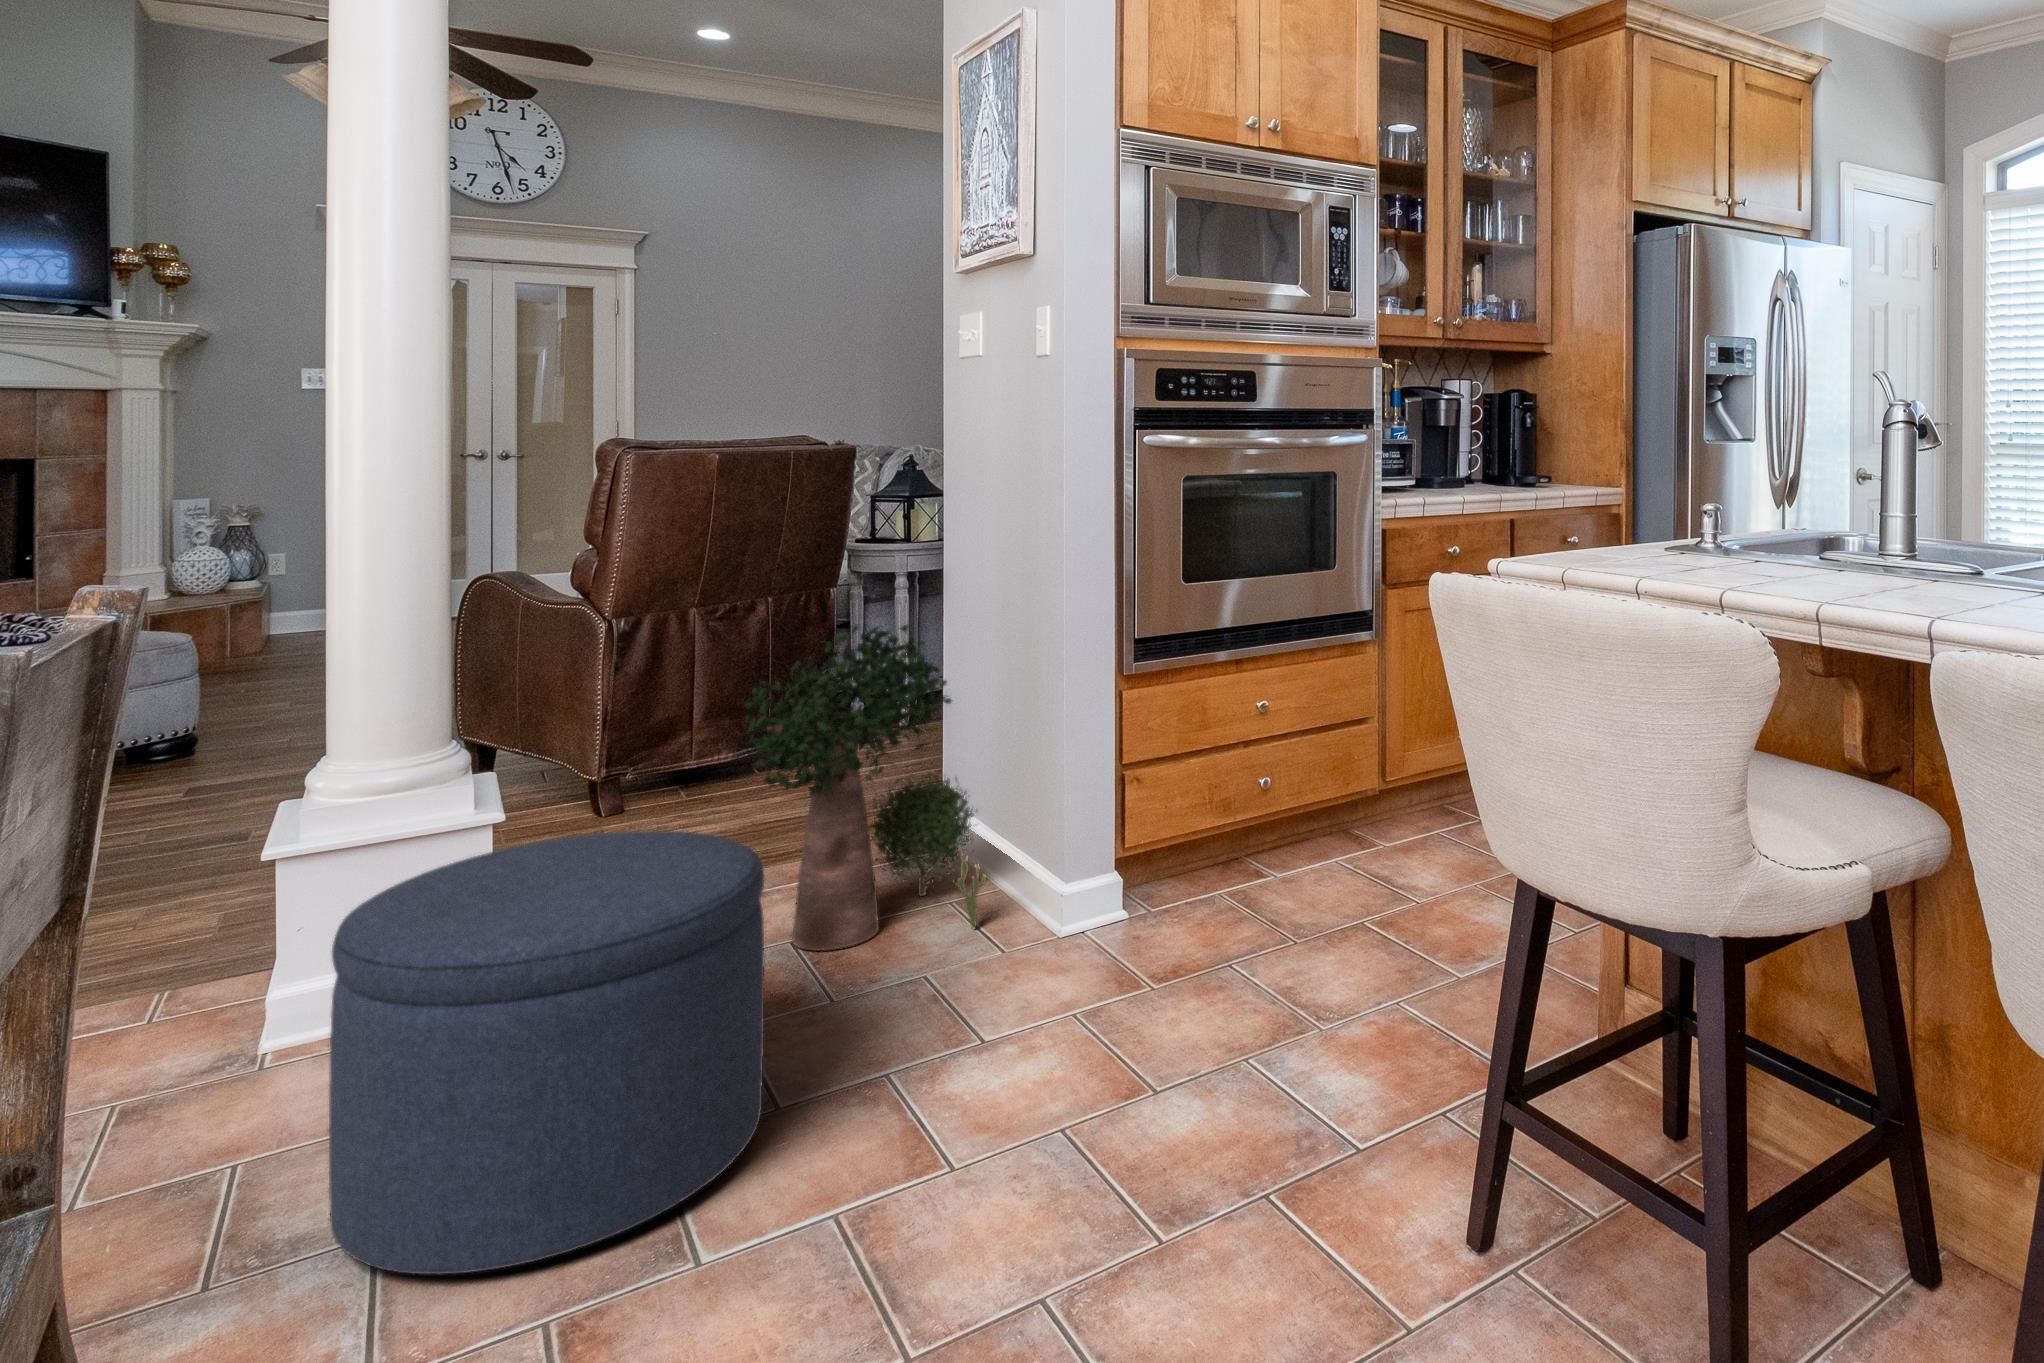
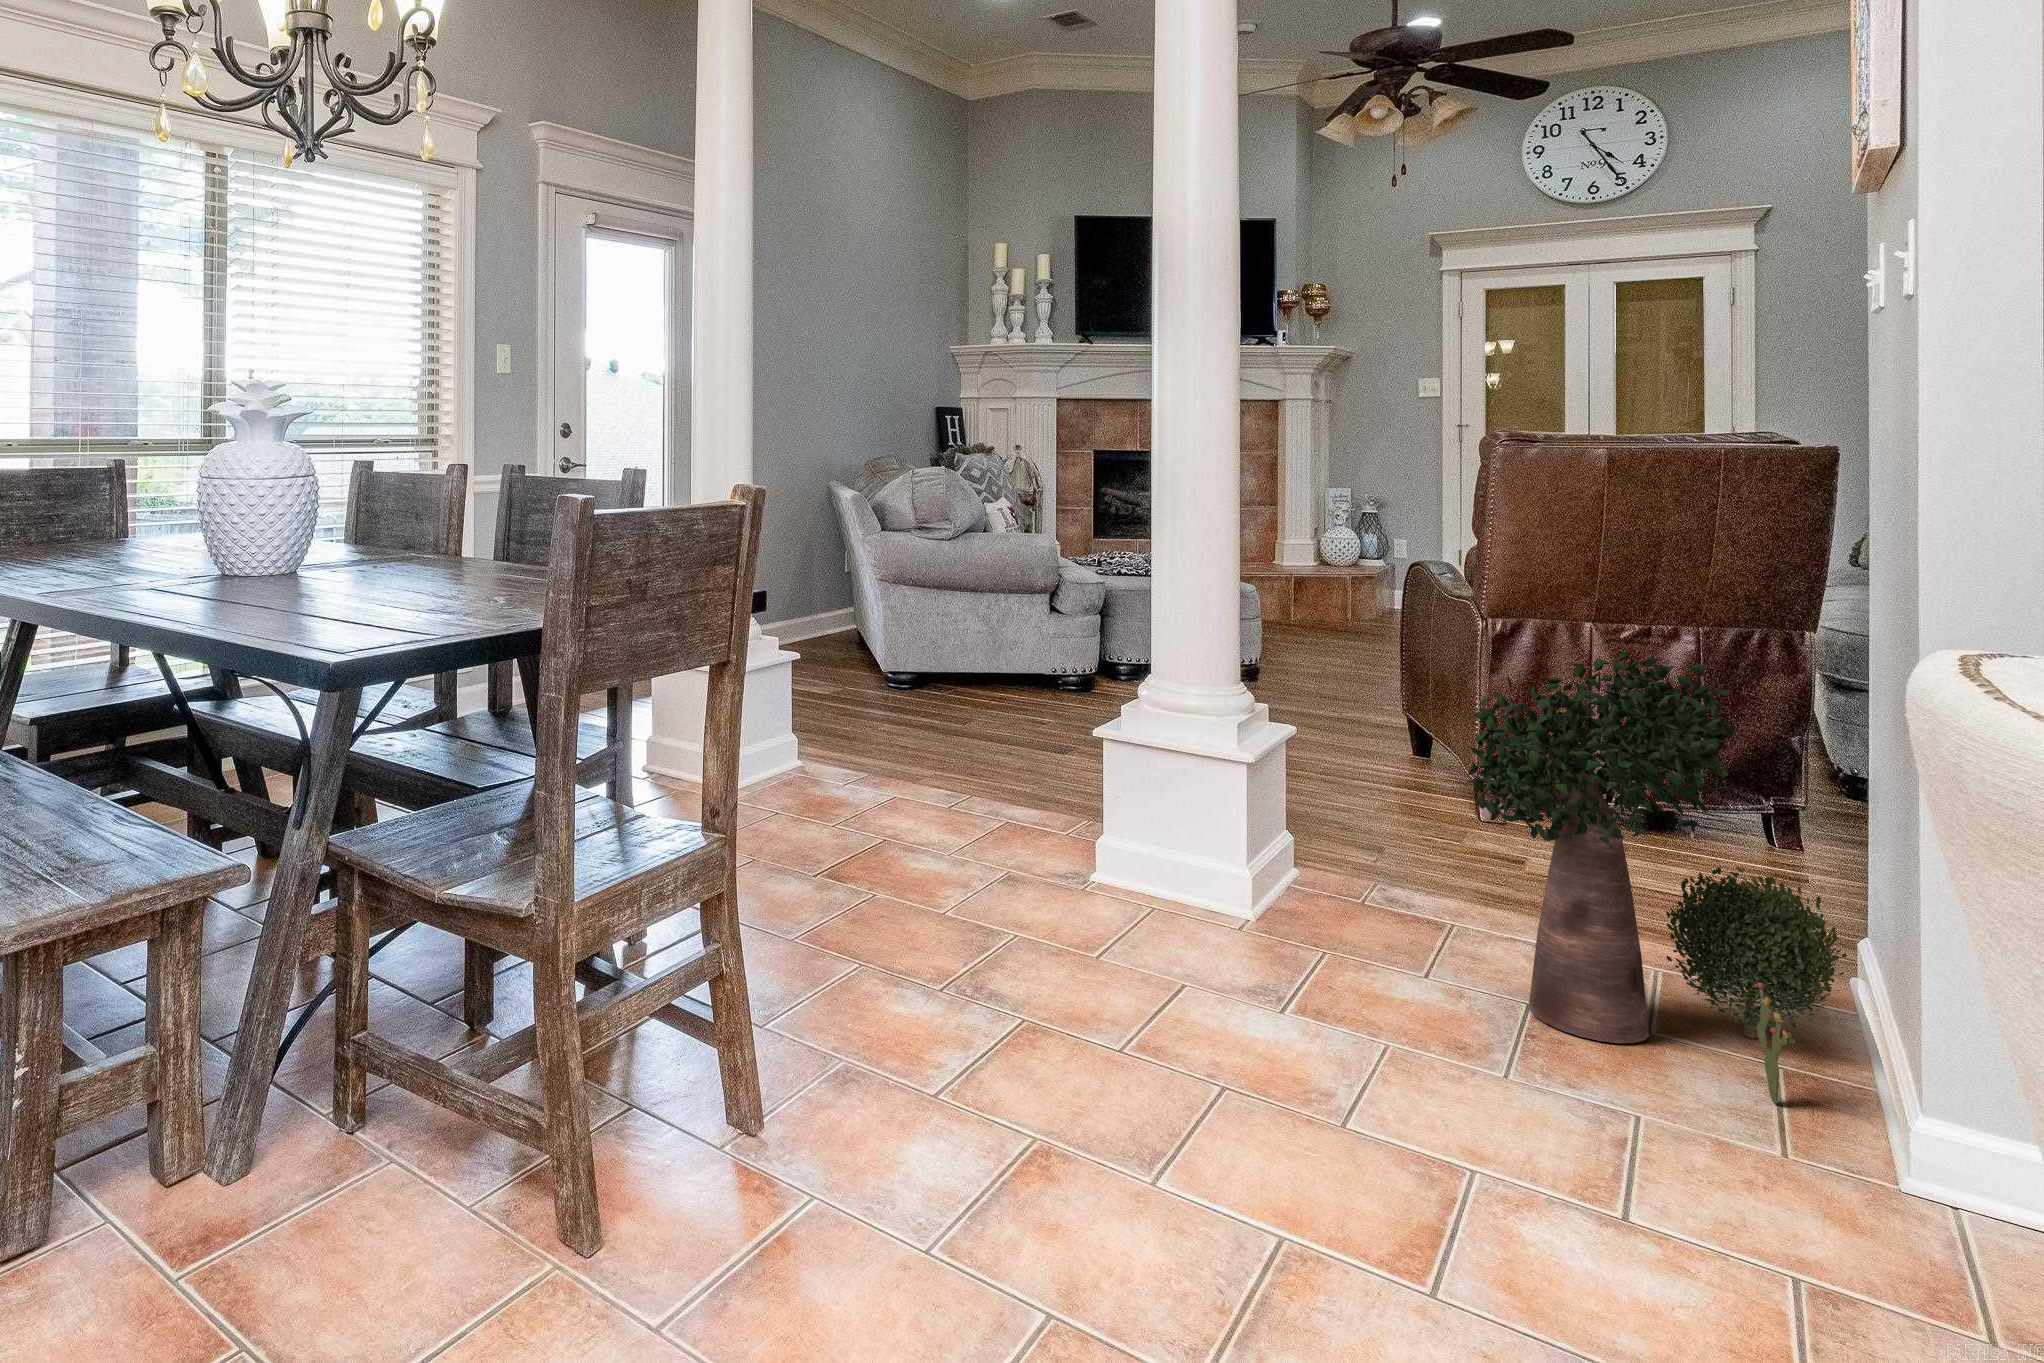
ottoman: present [329,831,764,1274] -> none [989,766,1331,1132]

